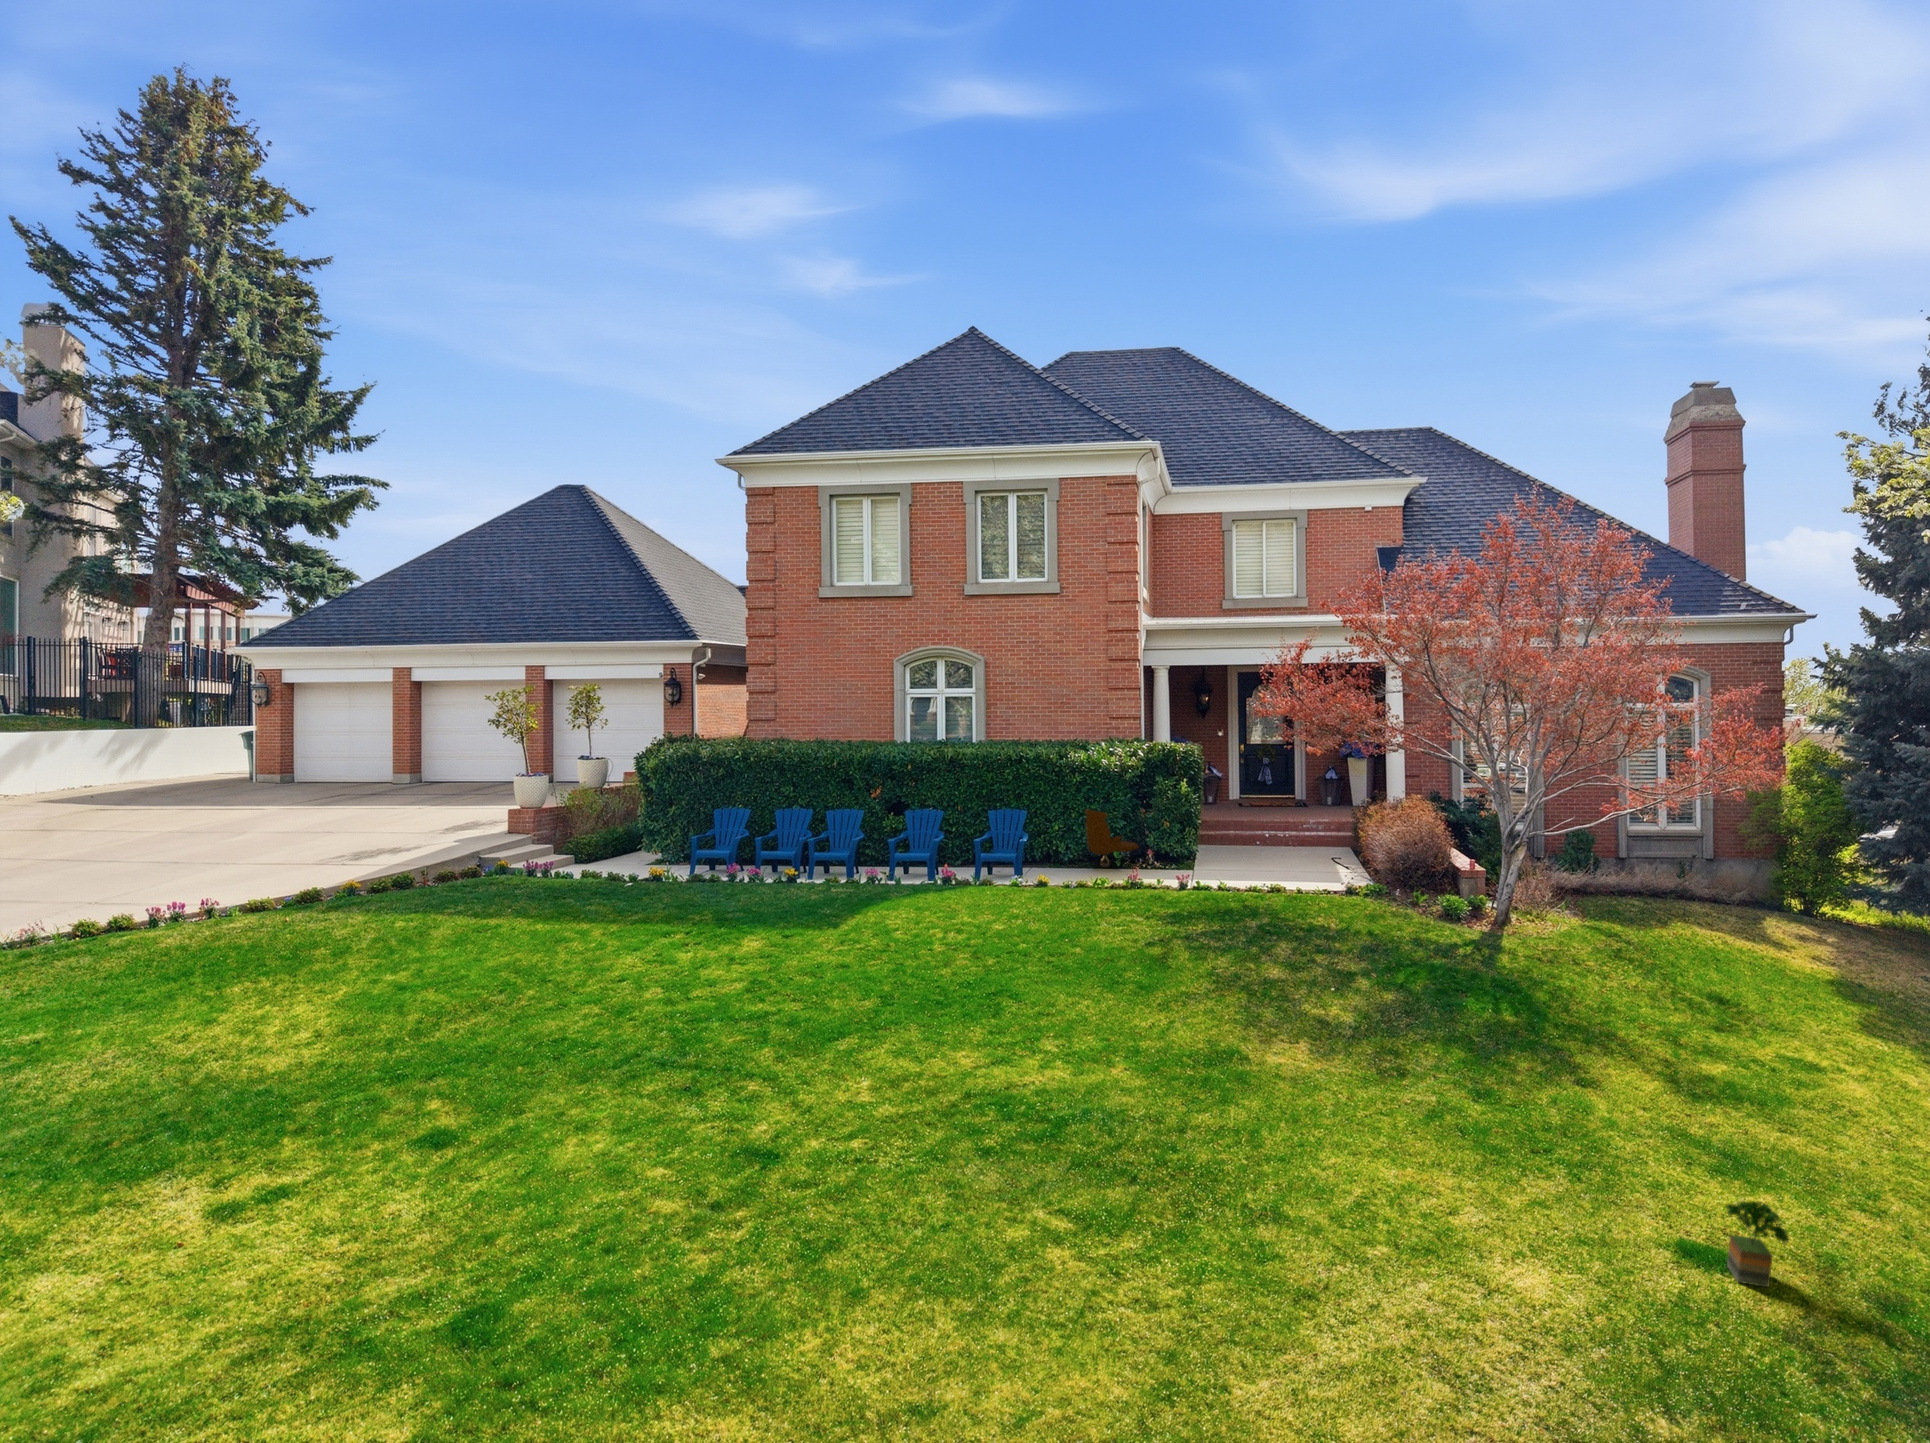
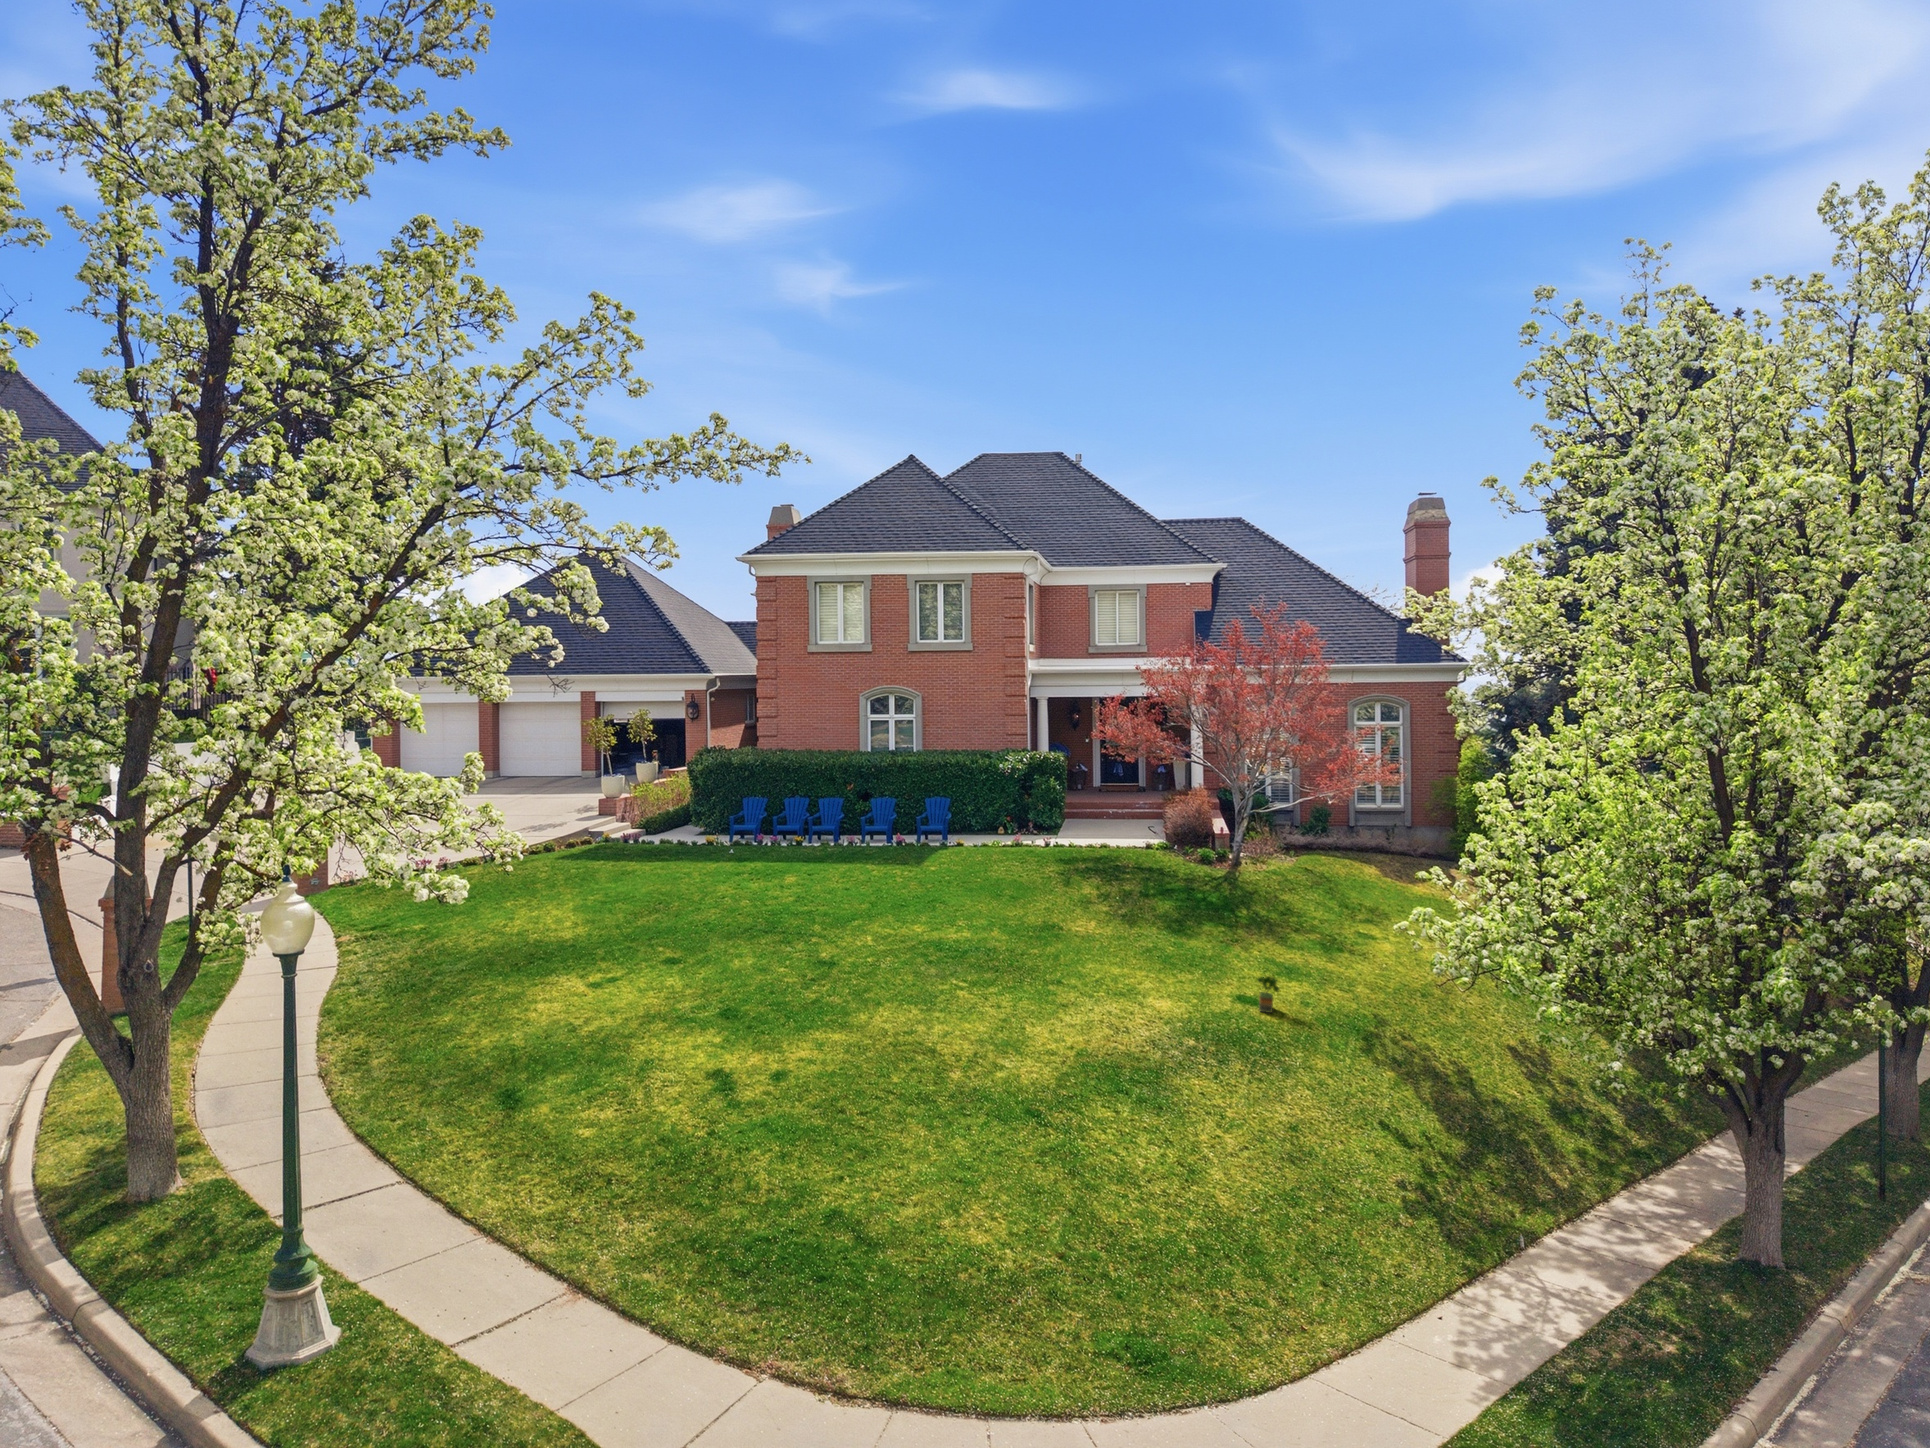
lounge chair: present [1085,809,1139,867] -> none [988,796,1024,835]

